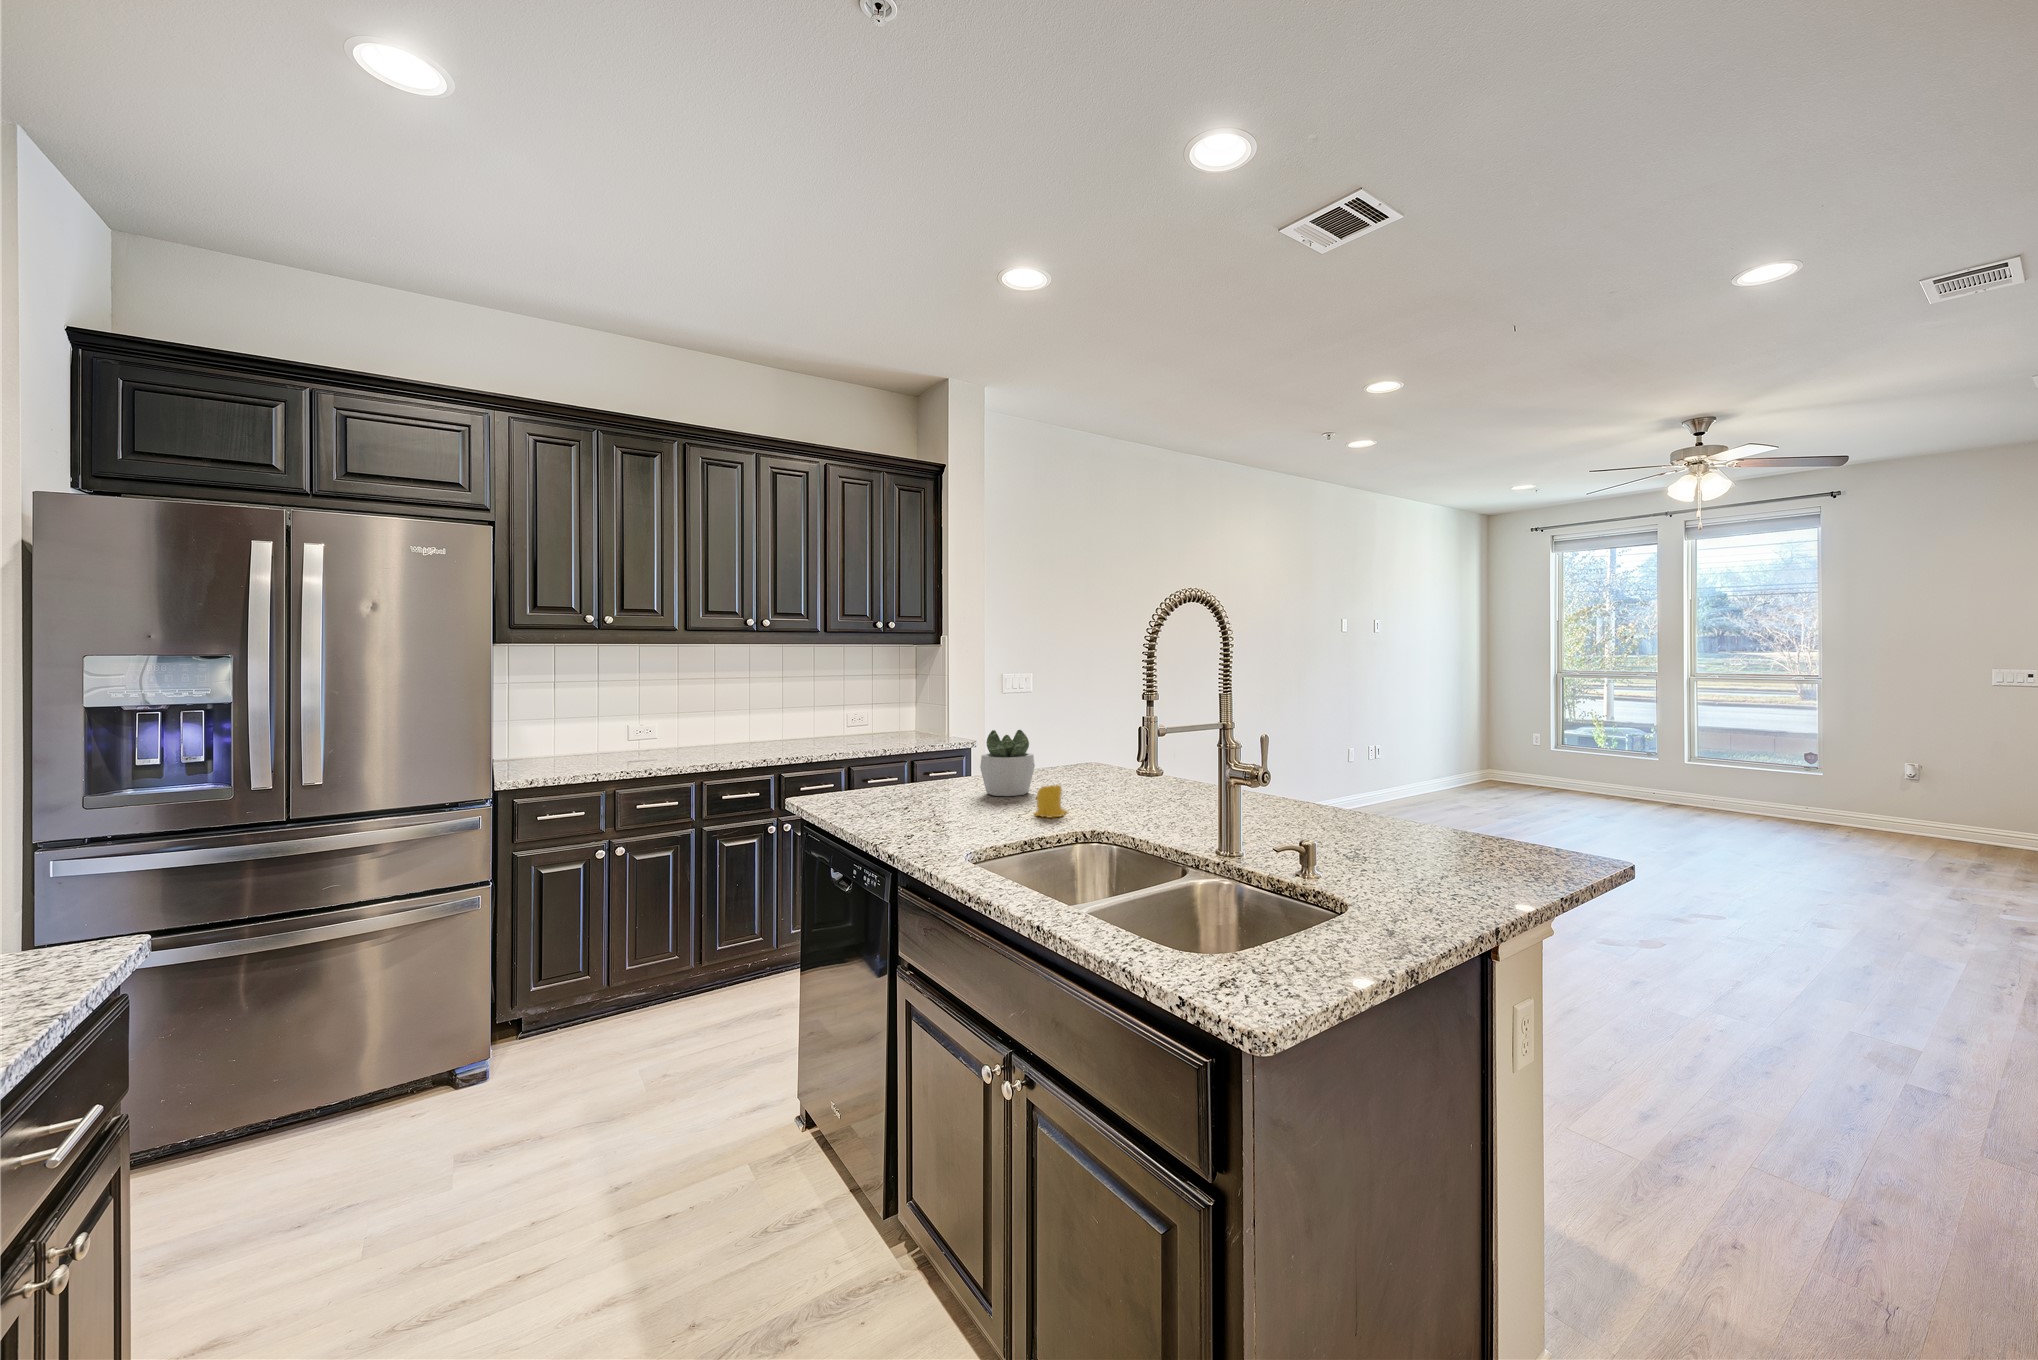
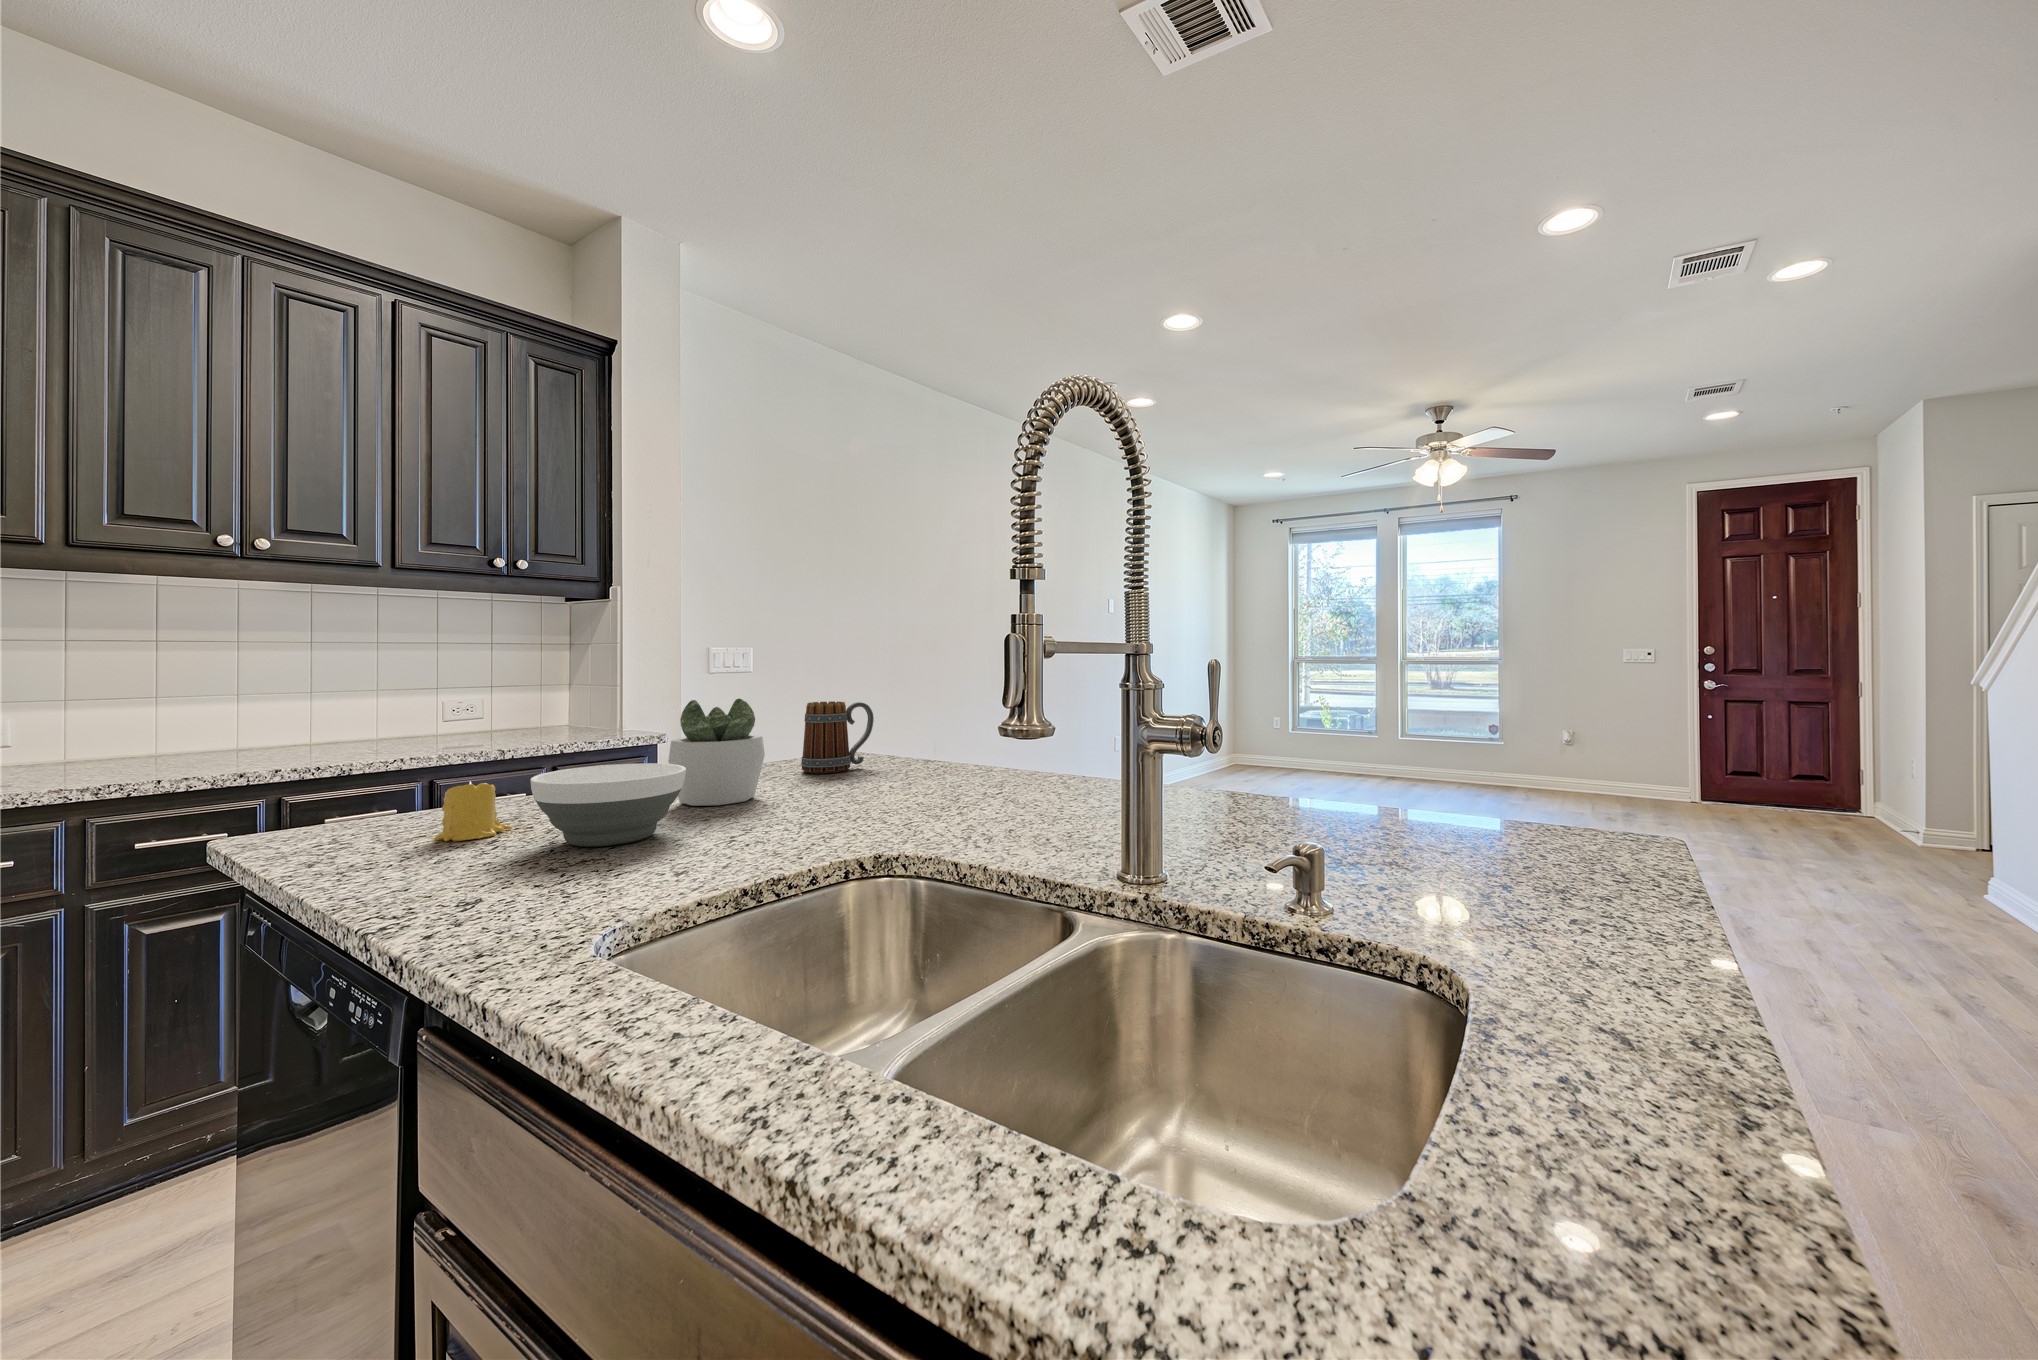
mug: none [1058,729,1106,778] -> present [801,701,874,773]
bowl: none [917,770,992,816] -> present [530,763,686,847]
candle: present [1034,785,1067,818] -> present [434,781,512,841]

